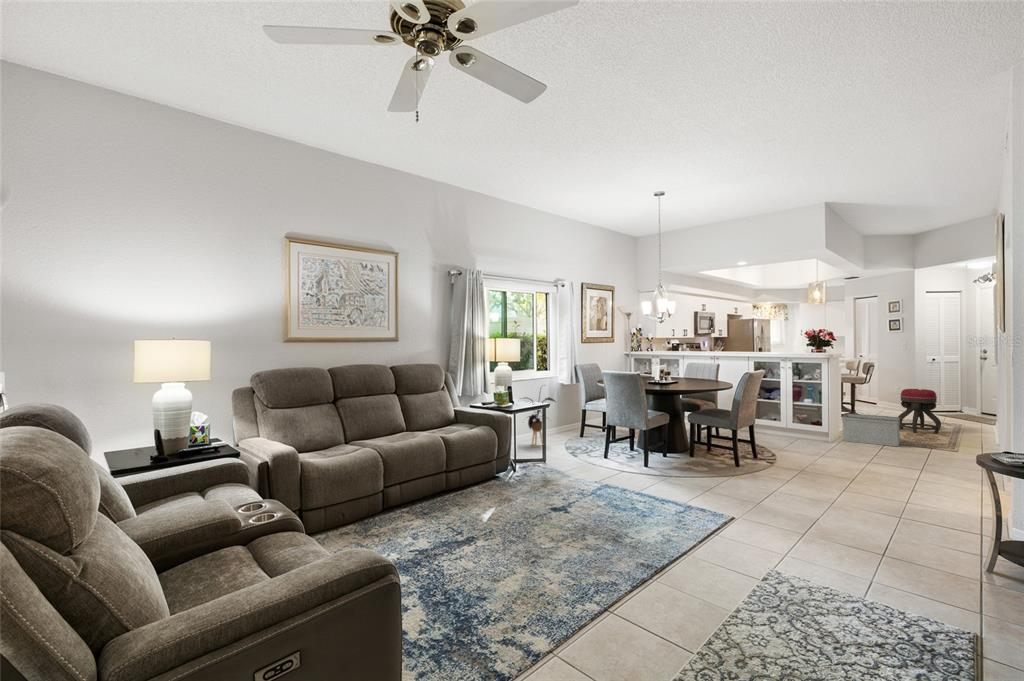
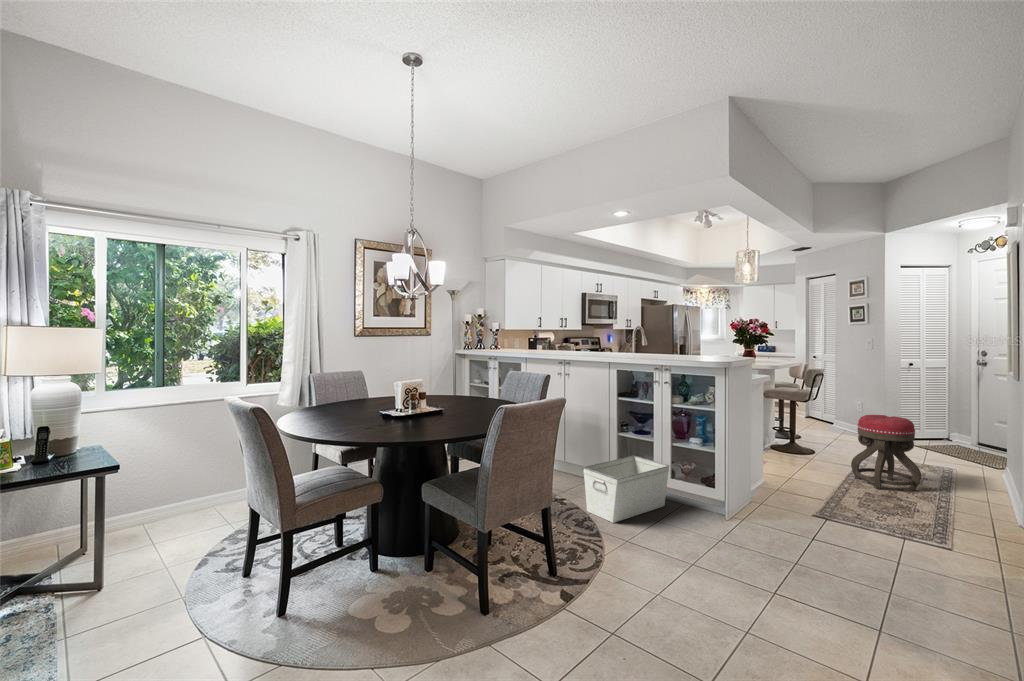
house plant: present [528,396,555,446] -> none [157,414,221,528]
storage bin: present [842,413,900,446] -> present [583,456,669,523]

